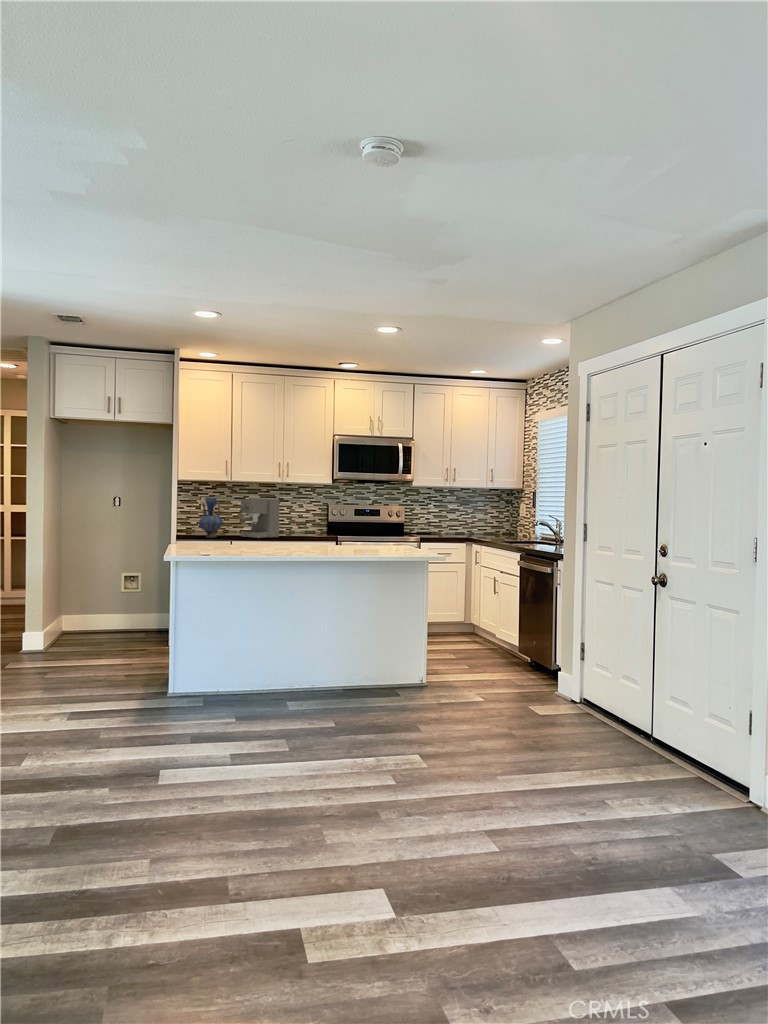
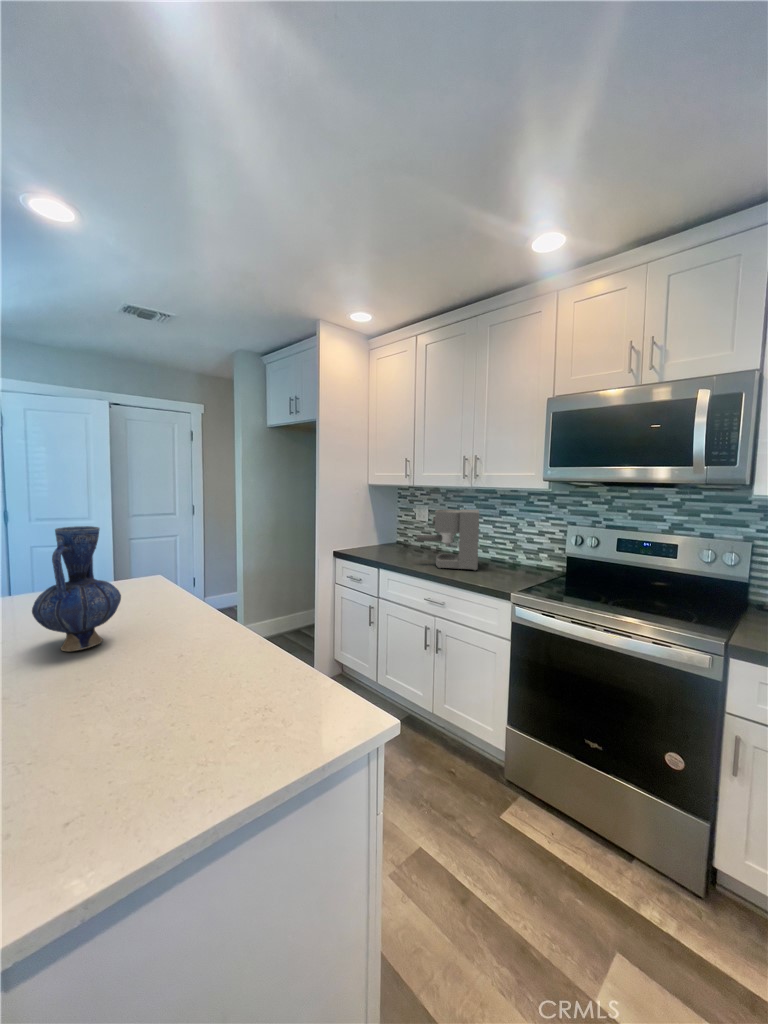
vase: present [199,497,223,537] -> present [32,526,121,651]

